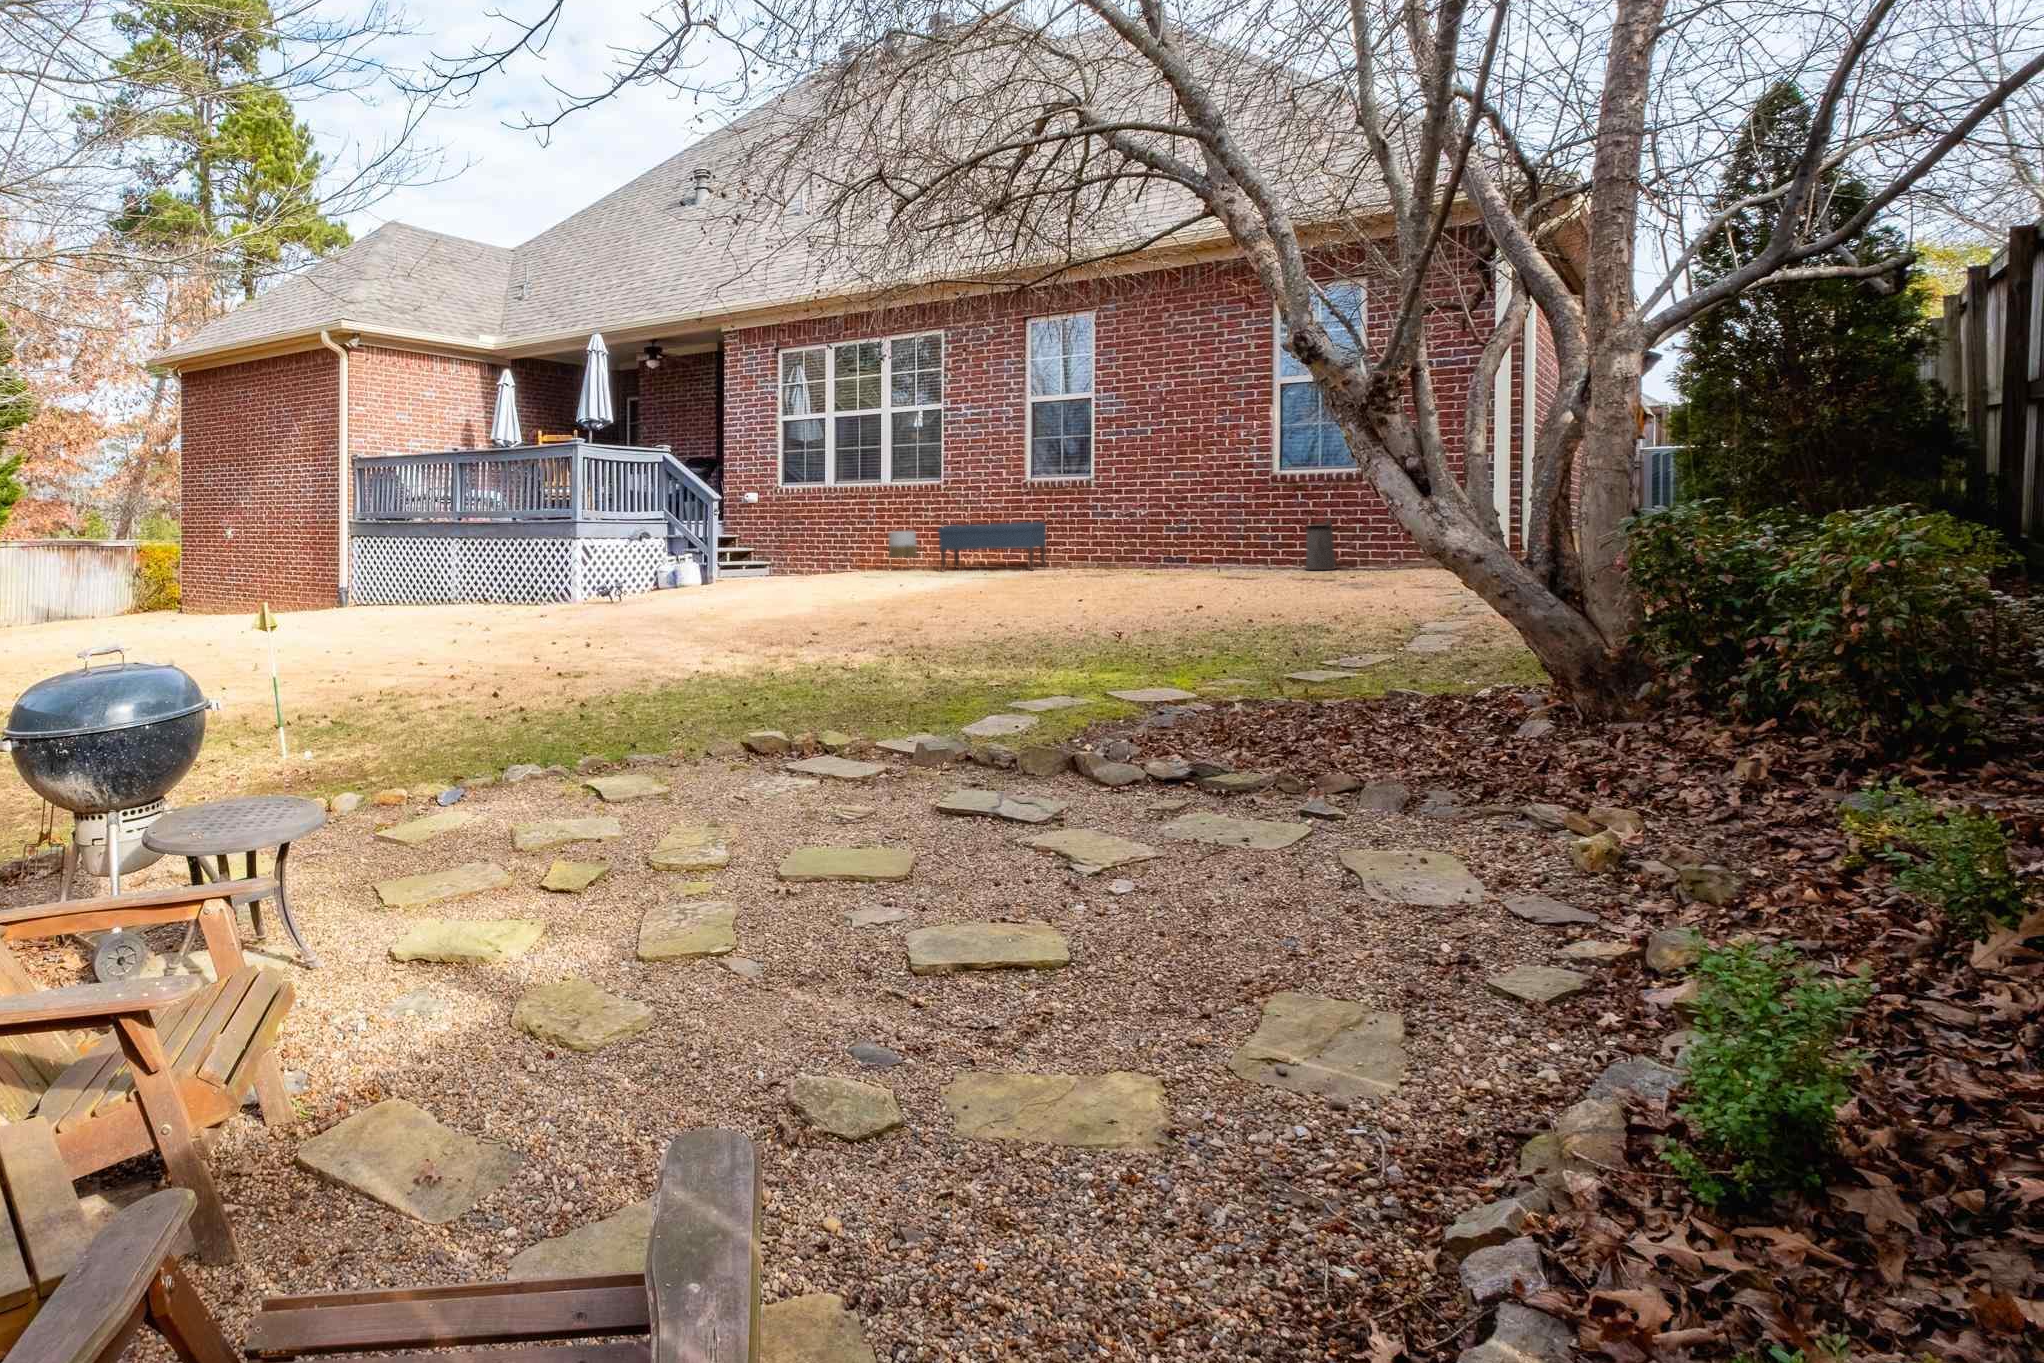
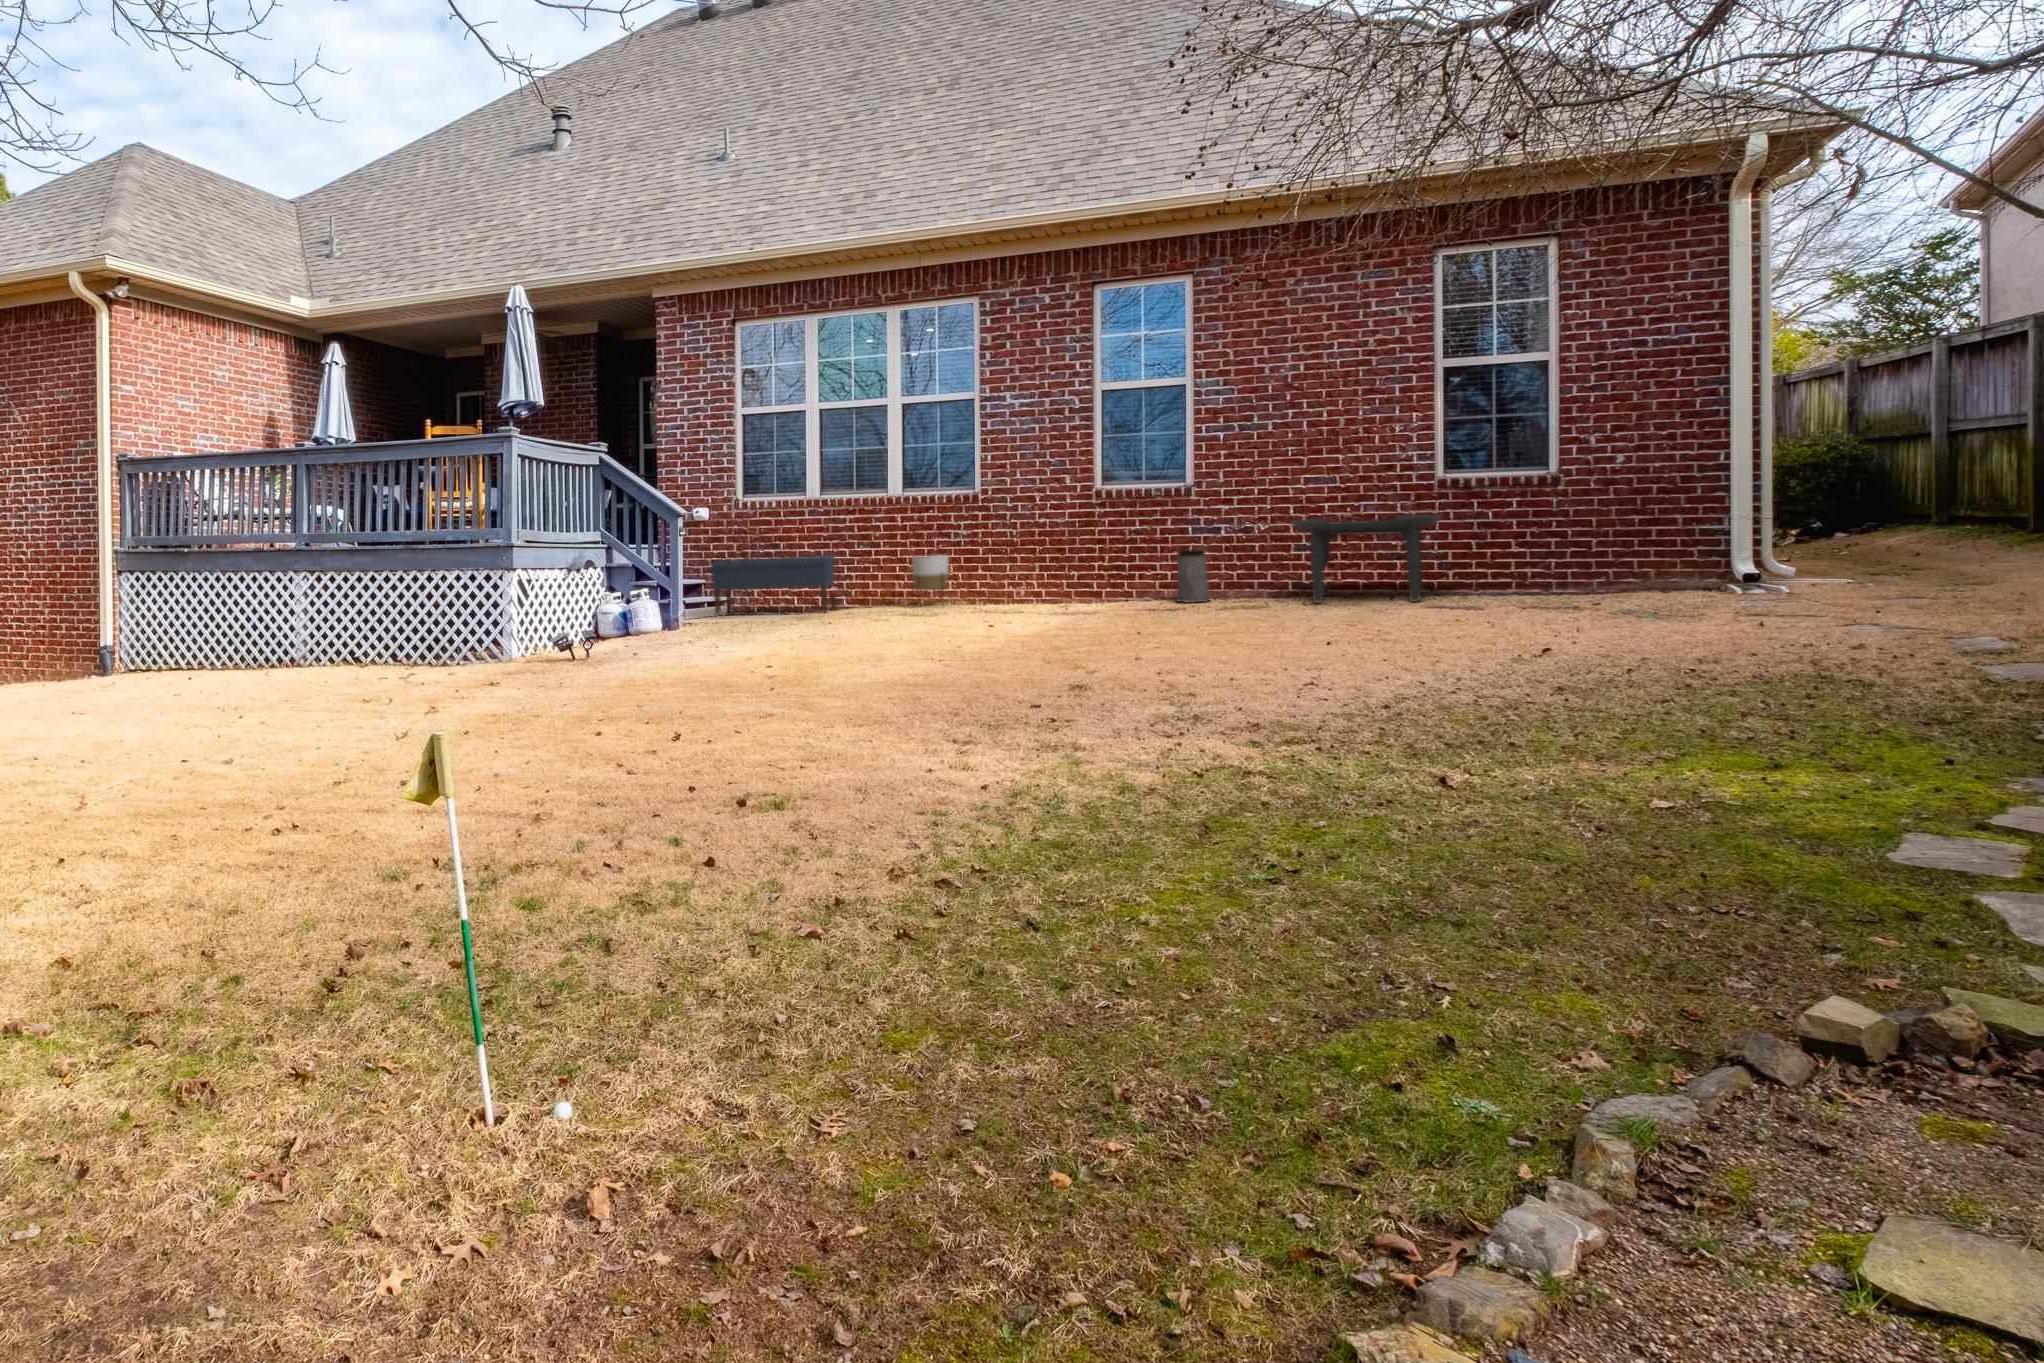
round table: none [1132,506,1250,576] -> present [1291,514,1443,603]
watering can: present [1306,515,1336,570] -> present [1177,542,1210,602]
bench: present [938,522,1046,571] -> present [710,555,837,616]

